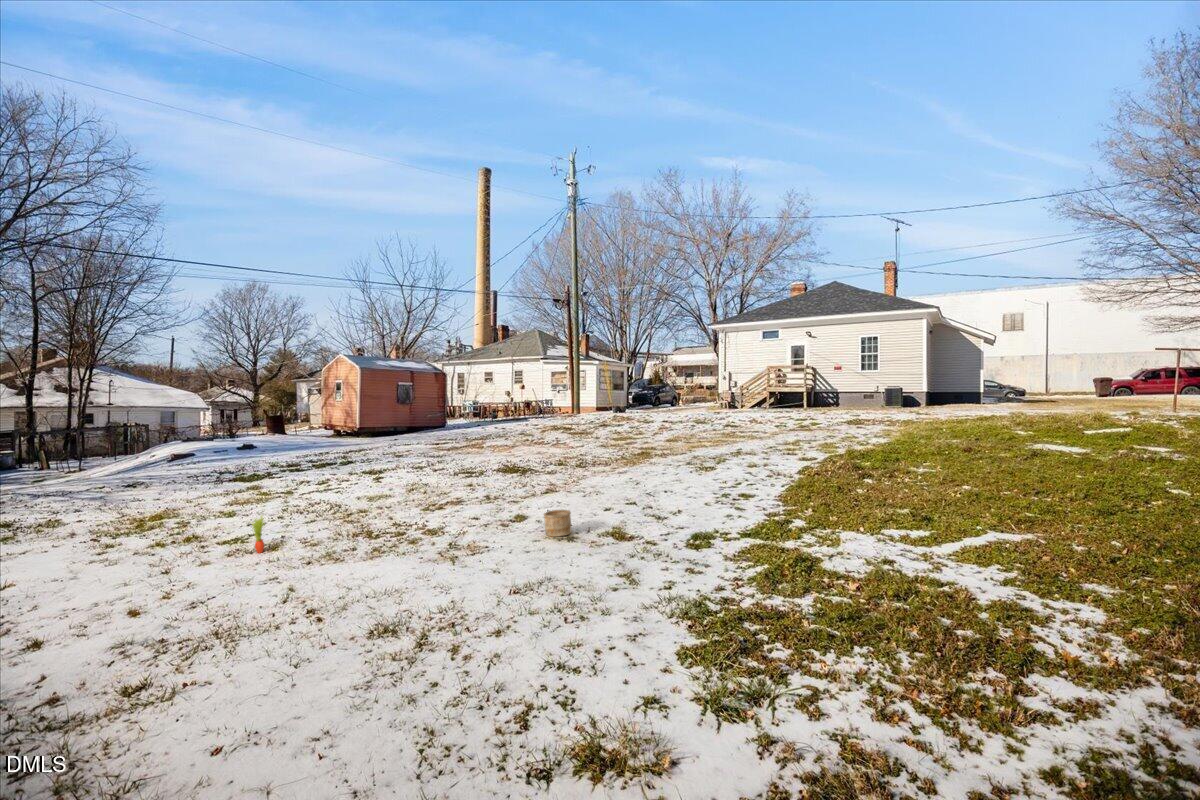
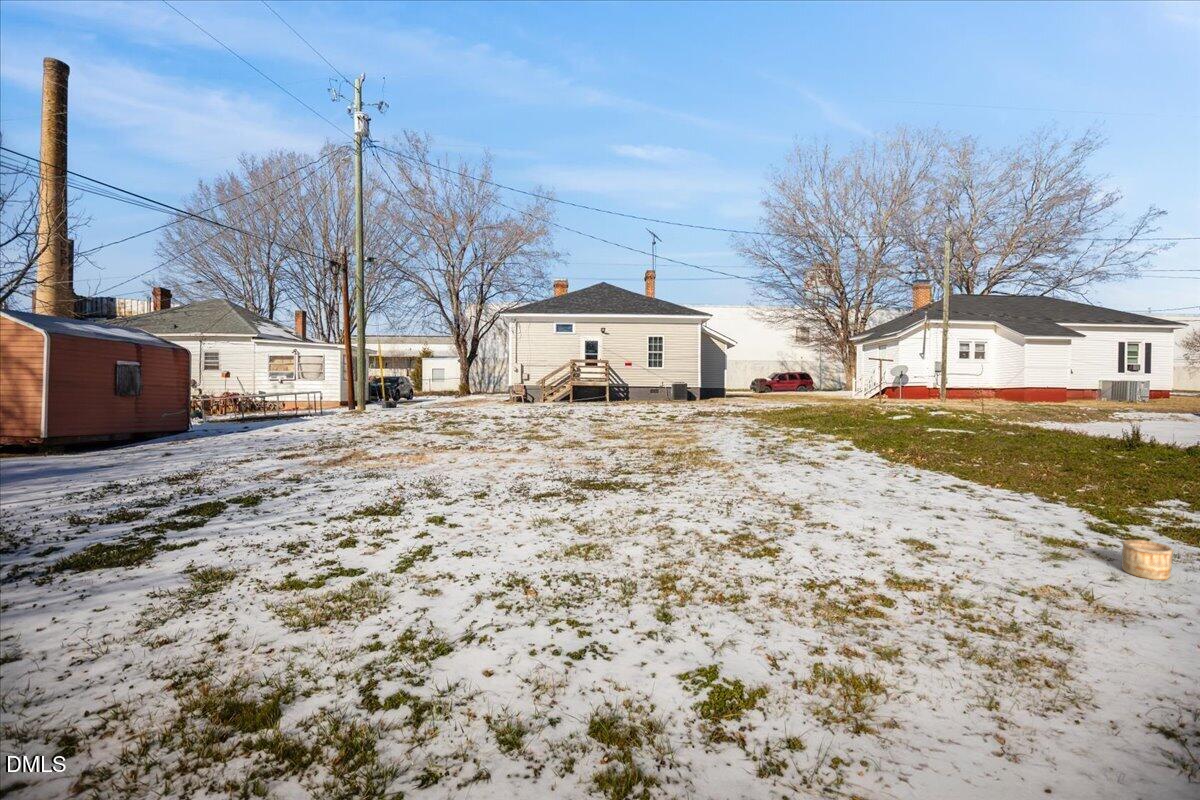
potted plant: present [252,516,264,553] -> none [1027,654,1073,750]

